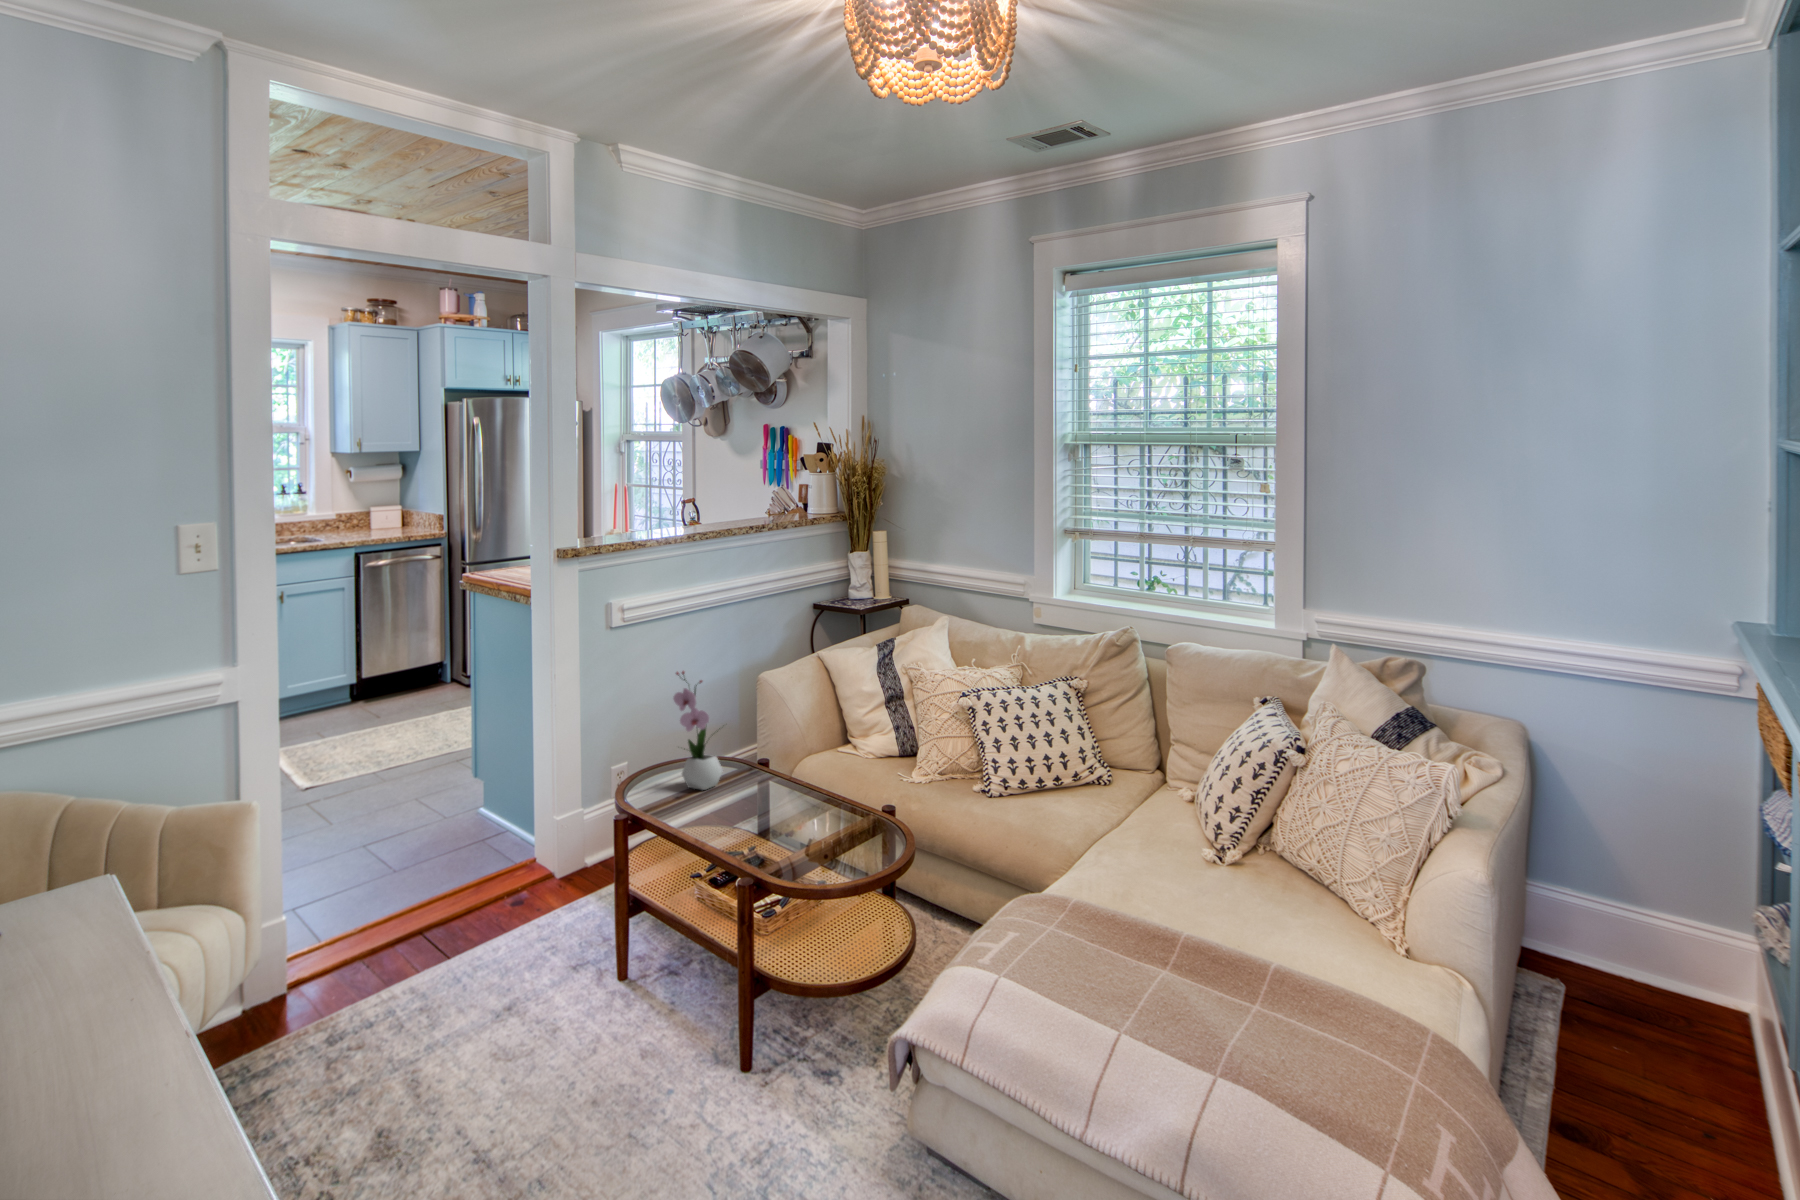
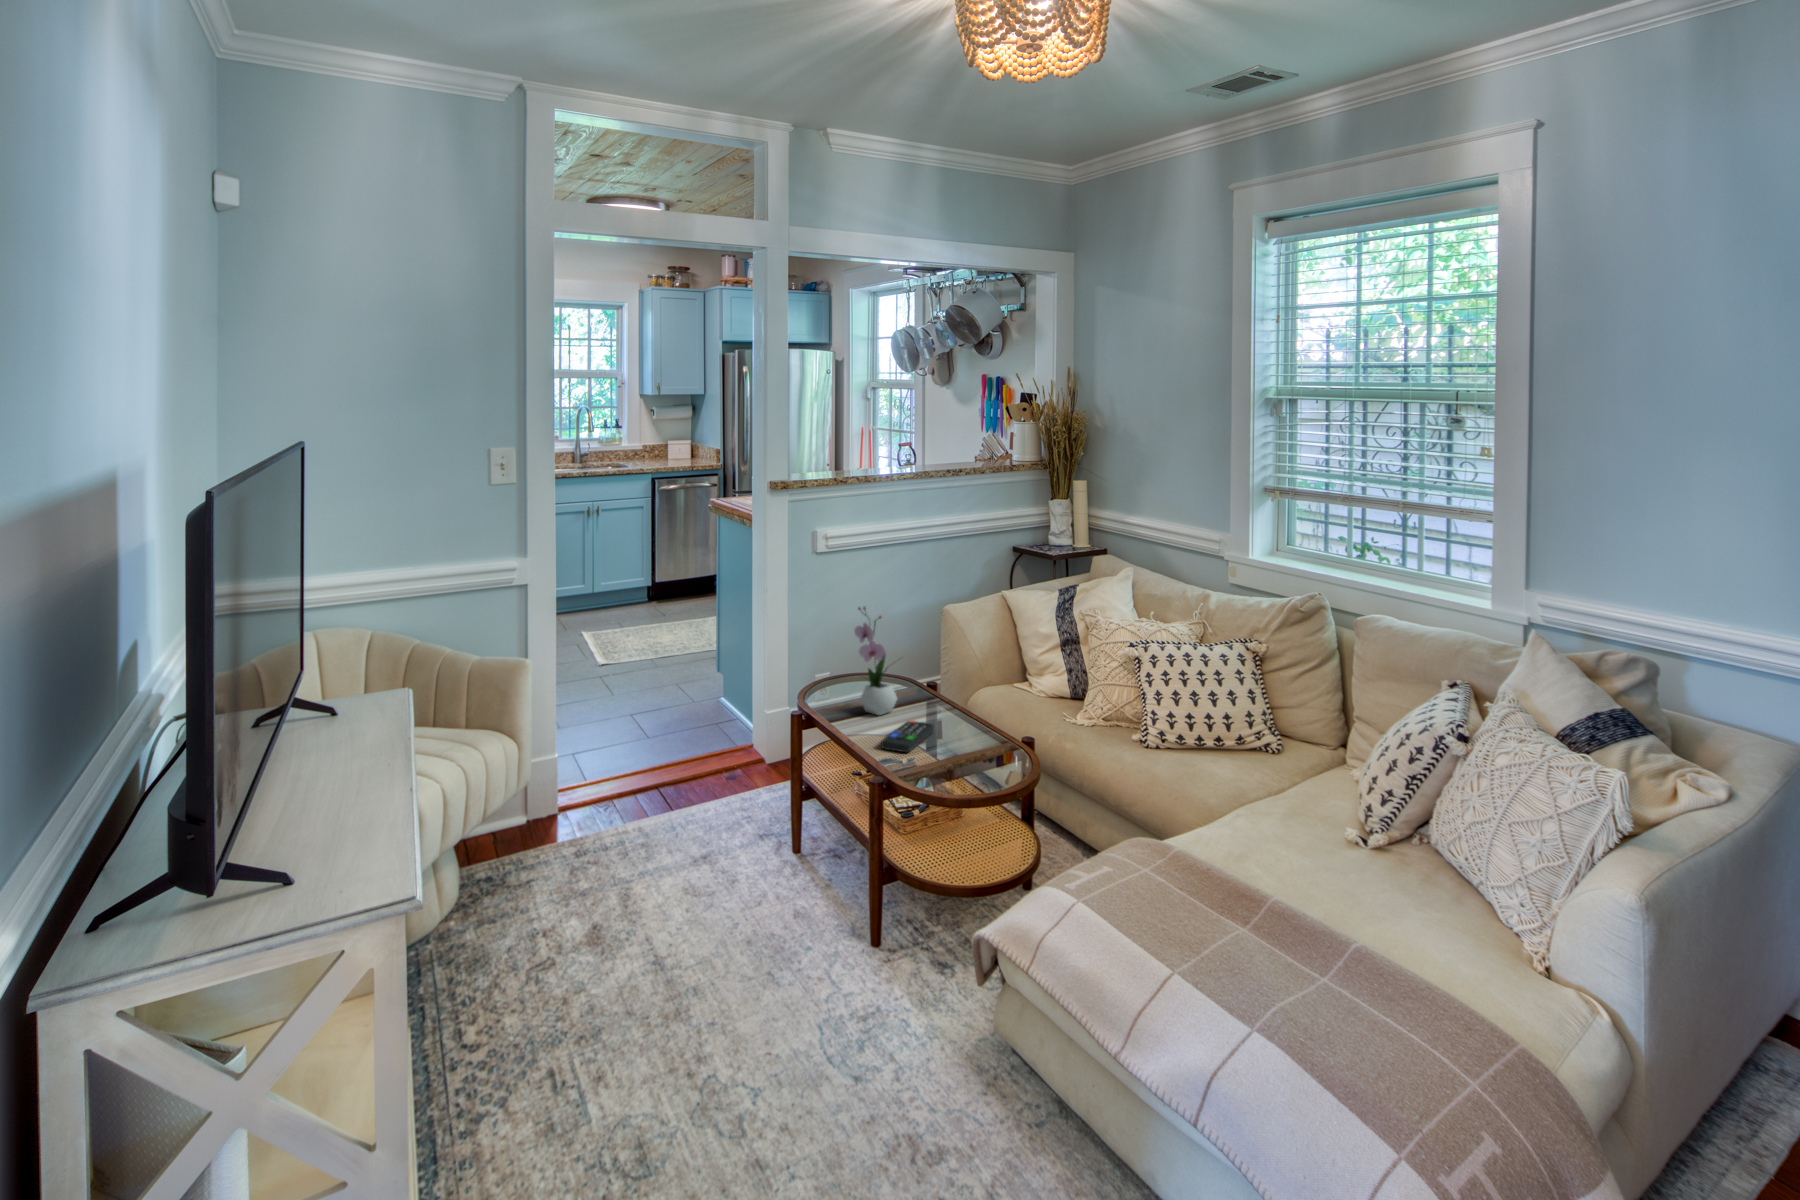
remote control: none [718,791,769,823] -> present [881,721,934,752]

